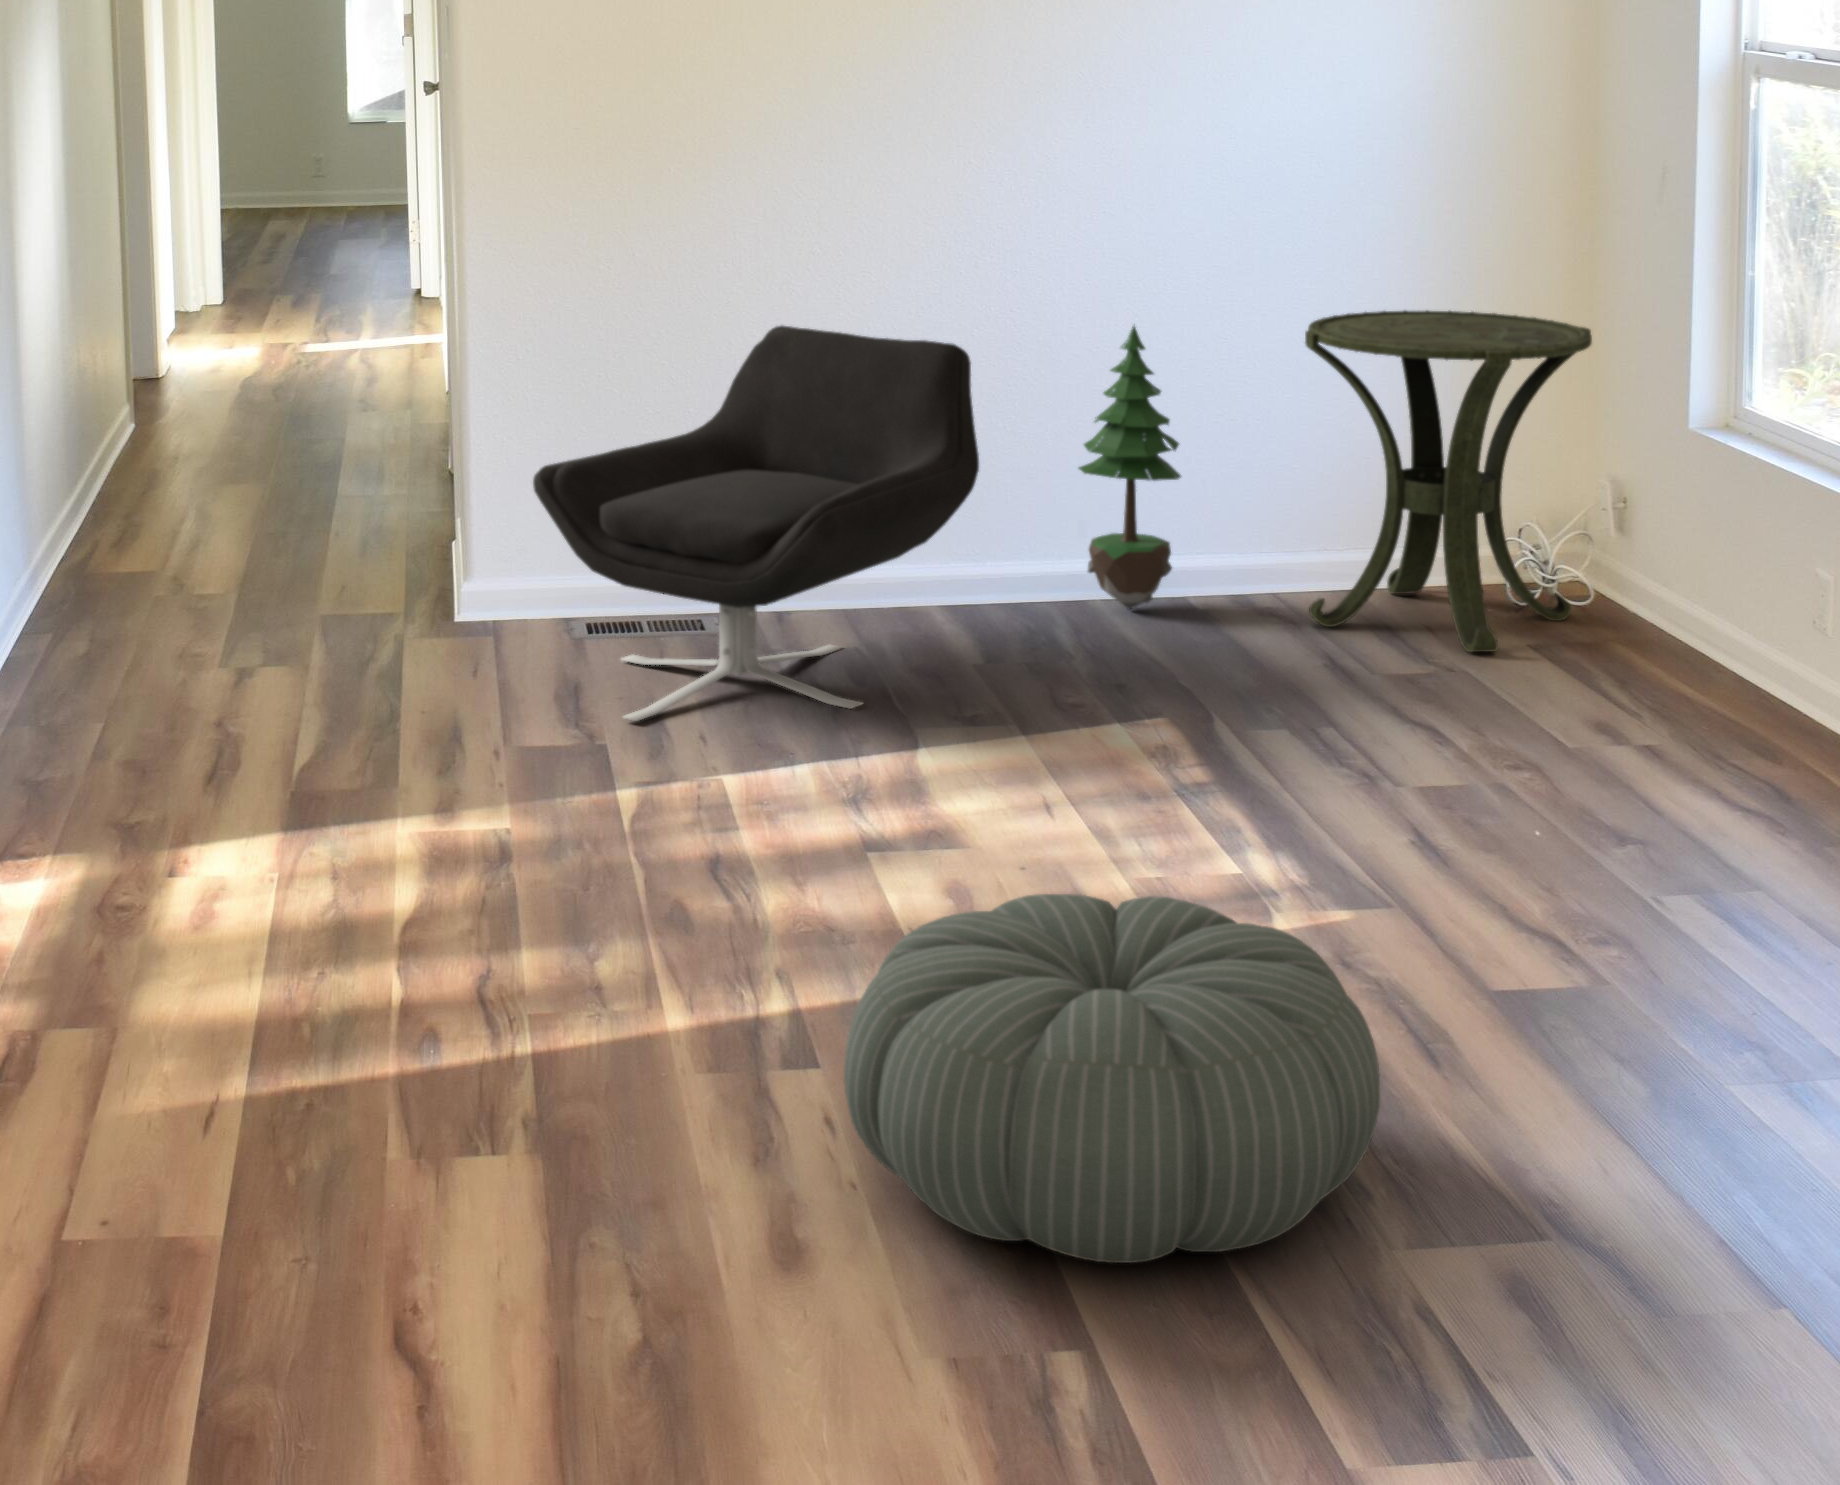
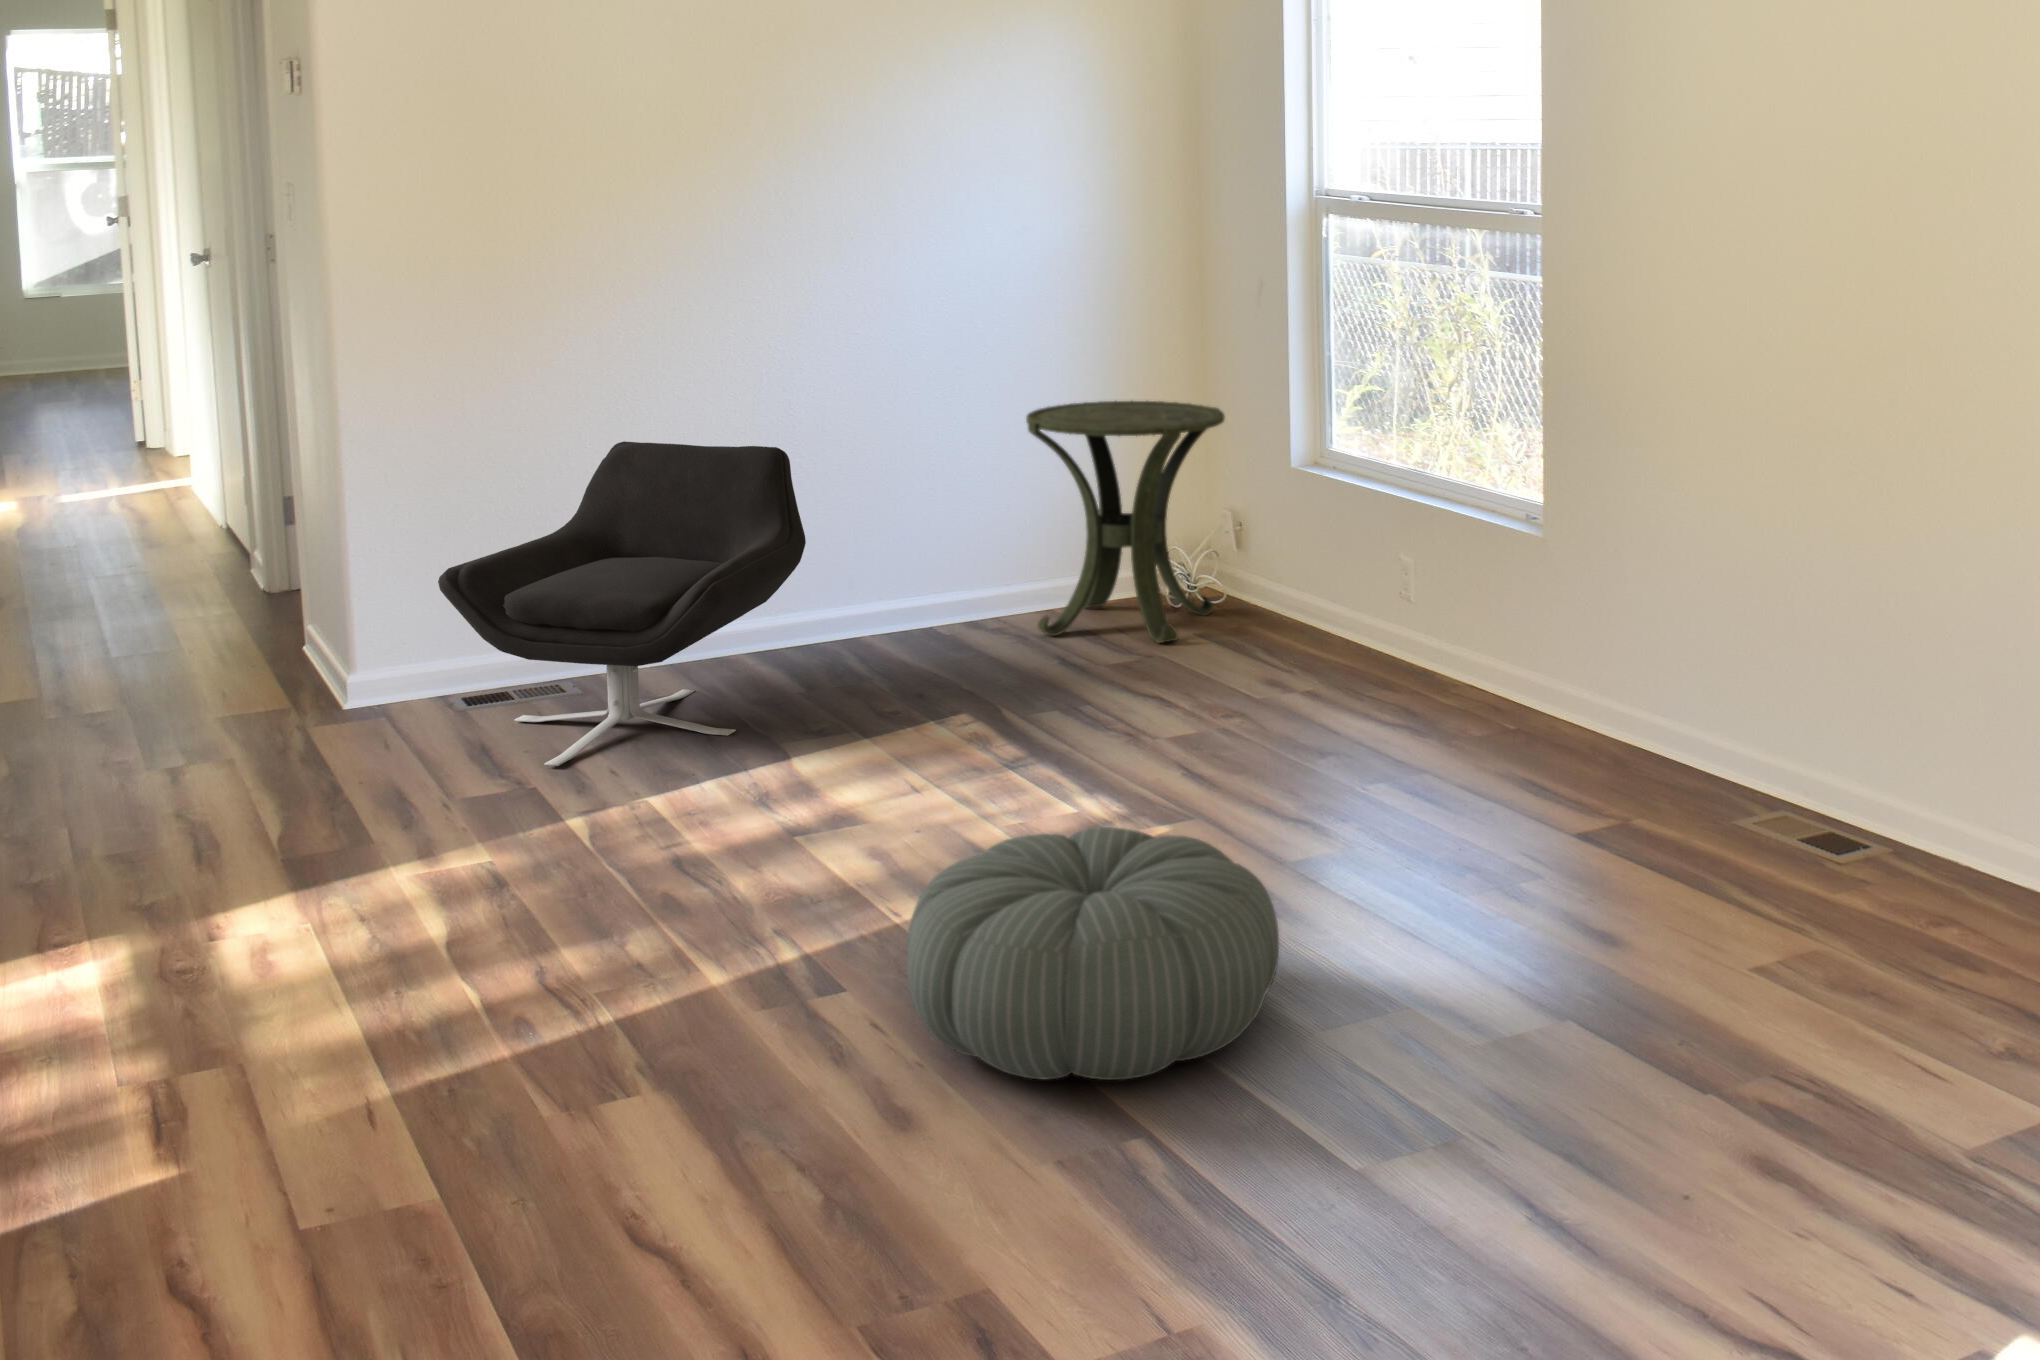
potted tree: present [1079,326,1181,610] -> none [859,423,938,639]

